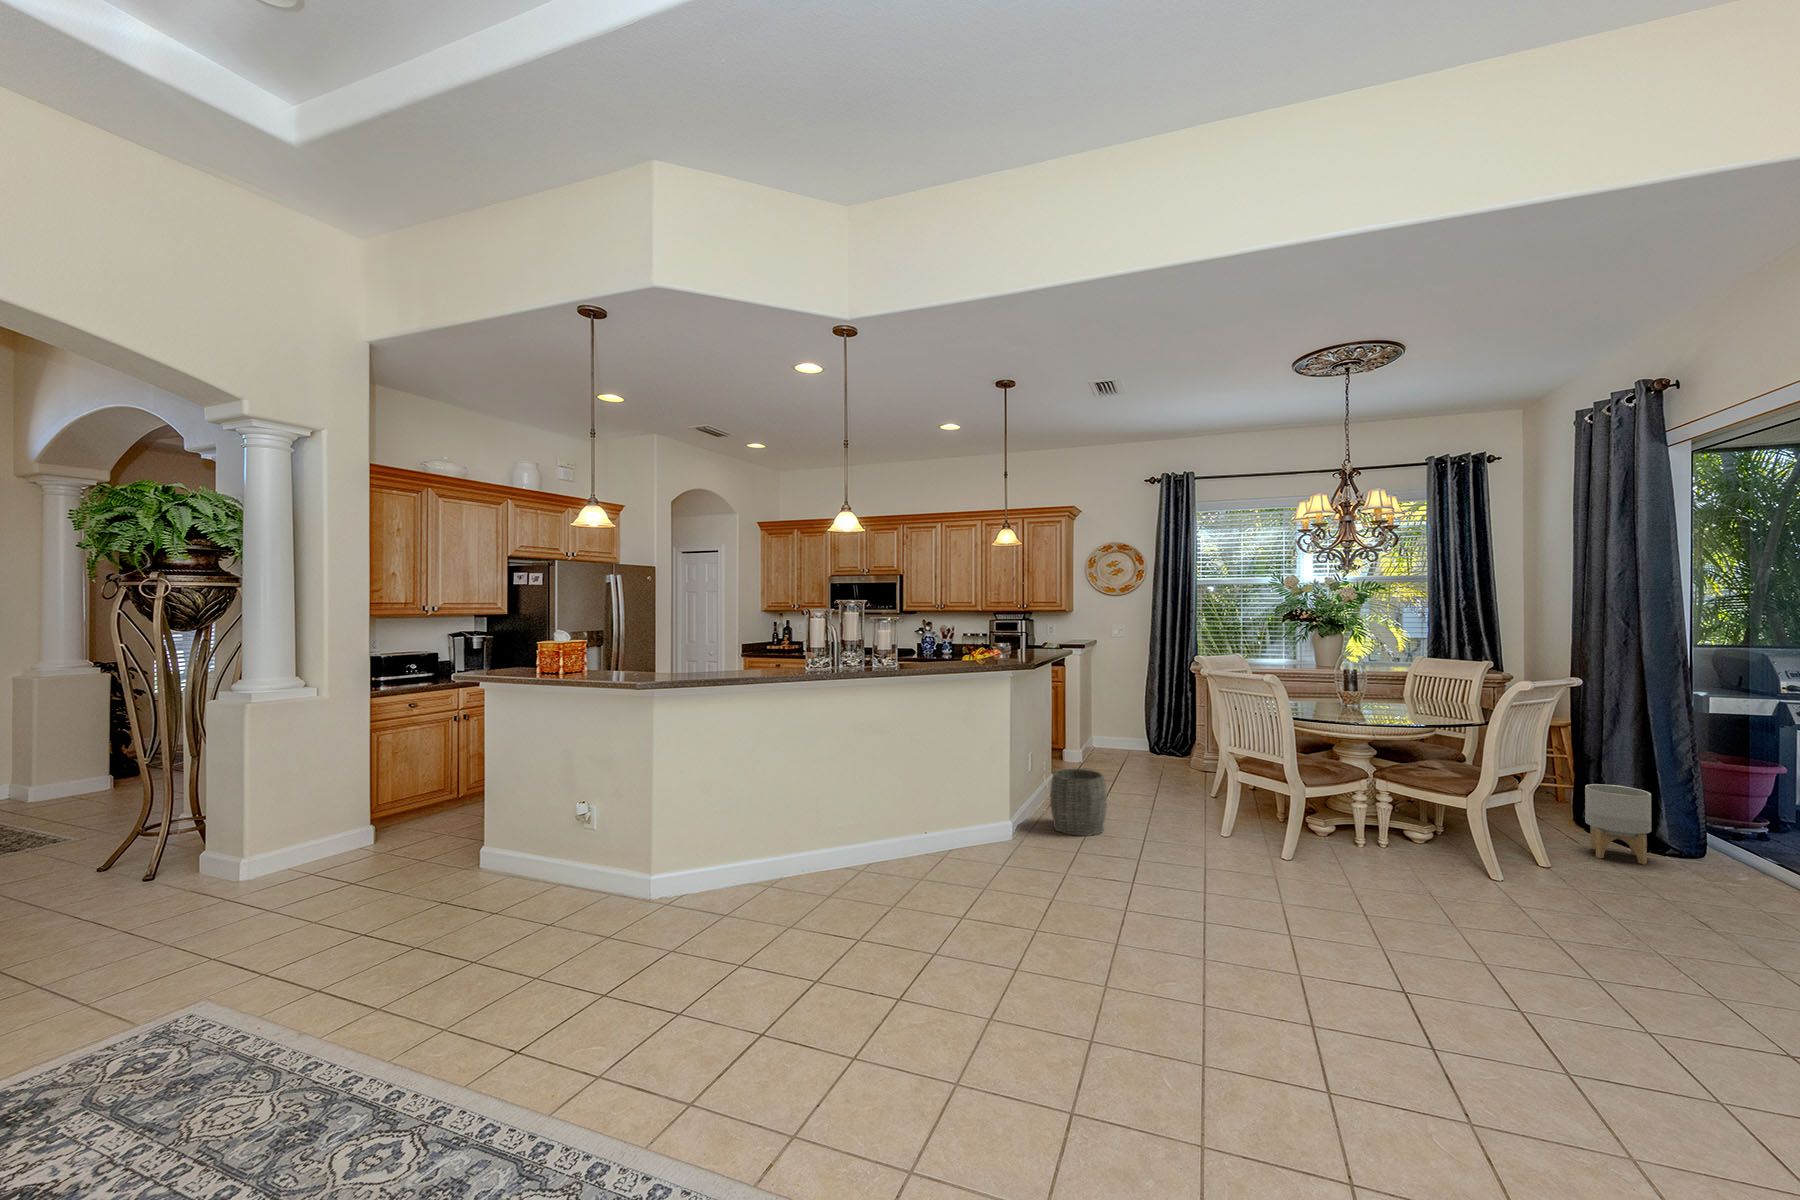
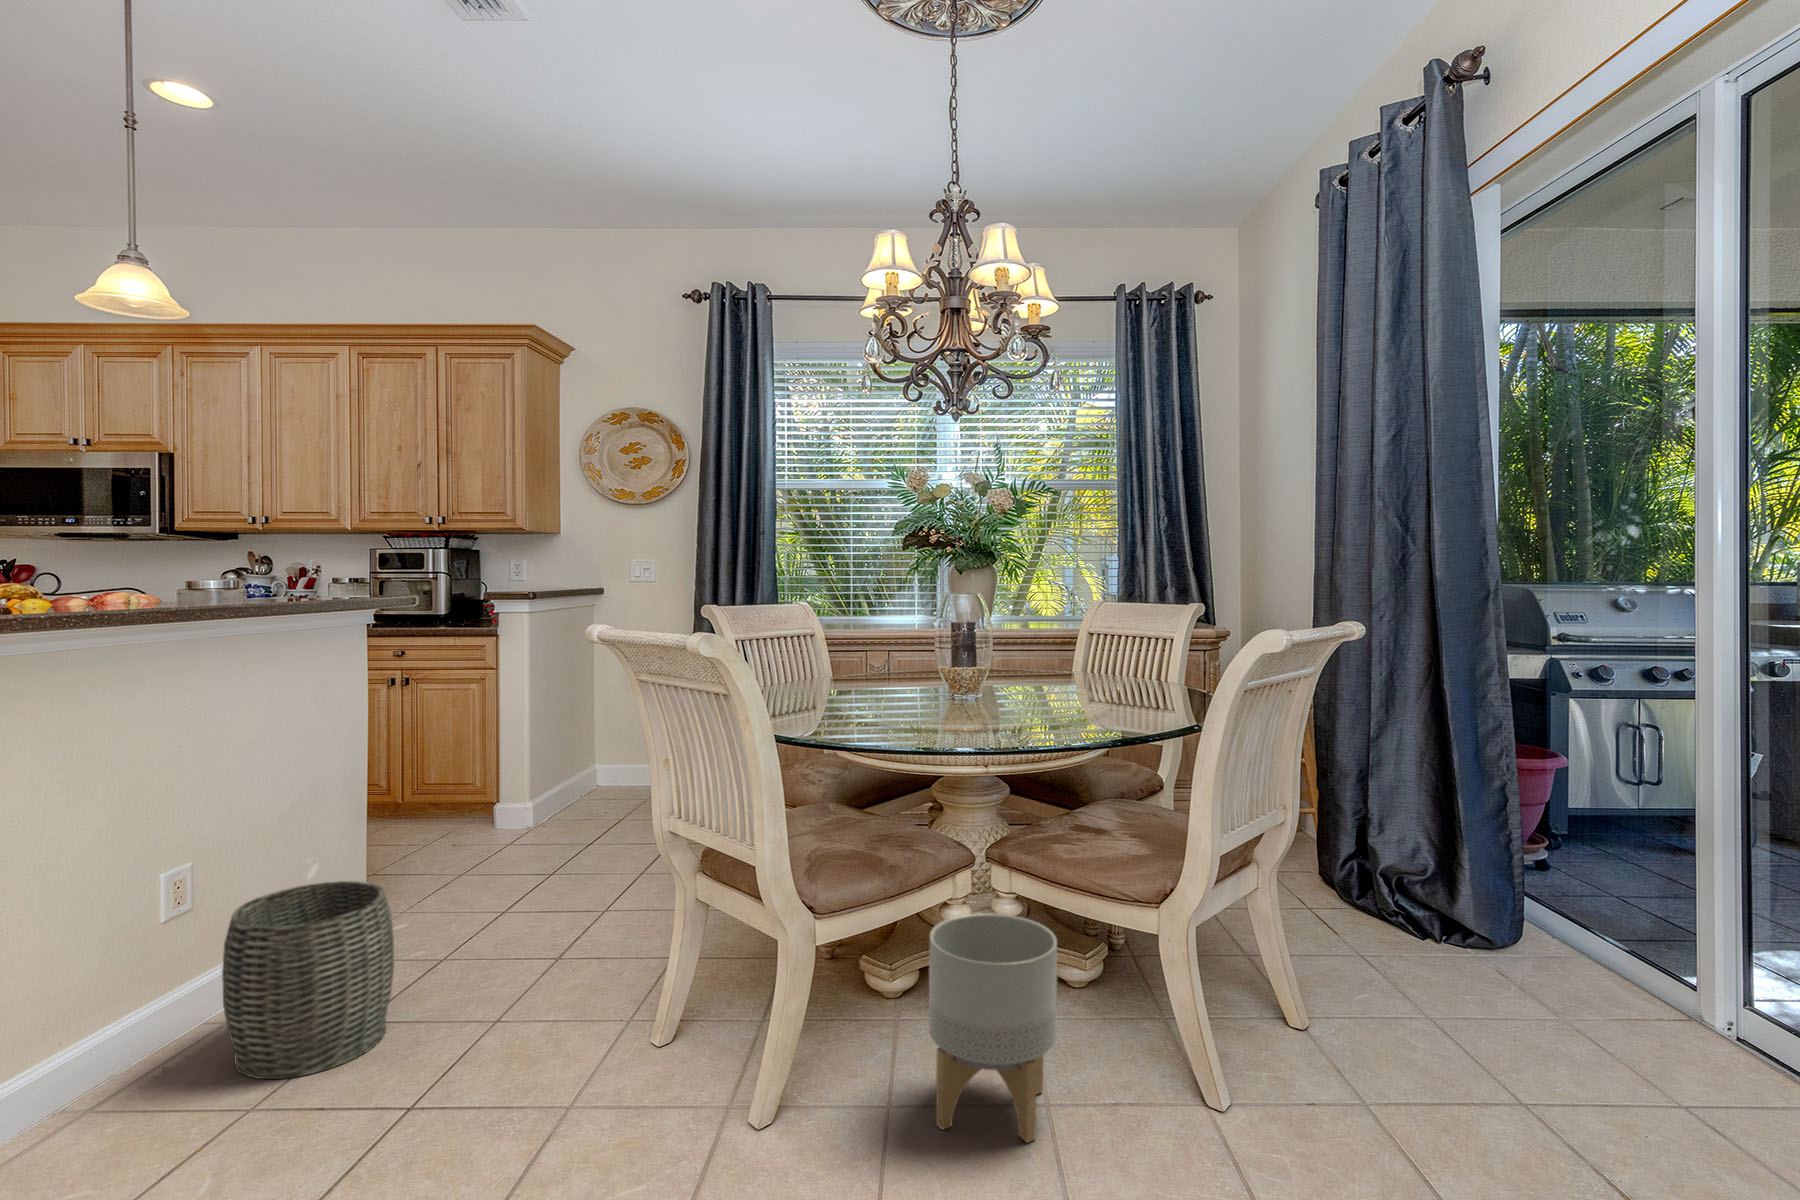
planter: present [1585,784,1651,864] -> present [929,913,1057,1143]

